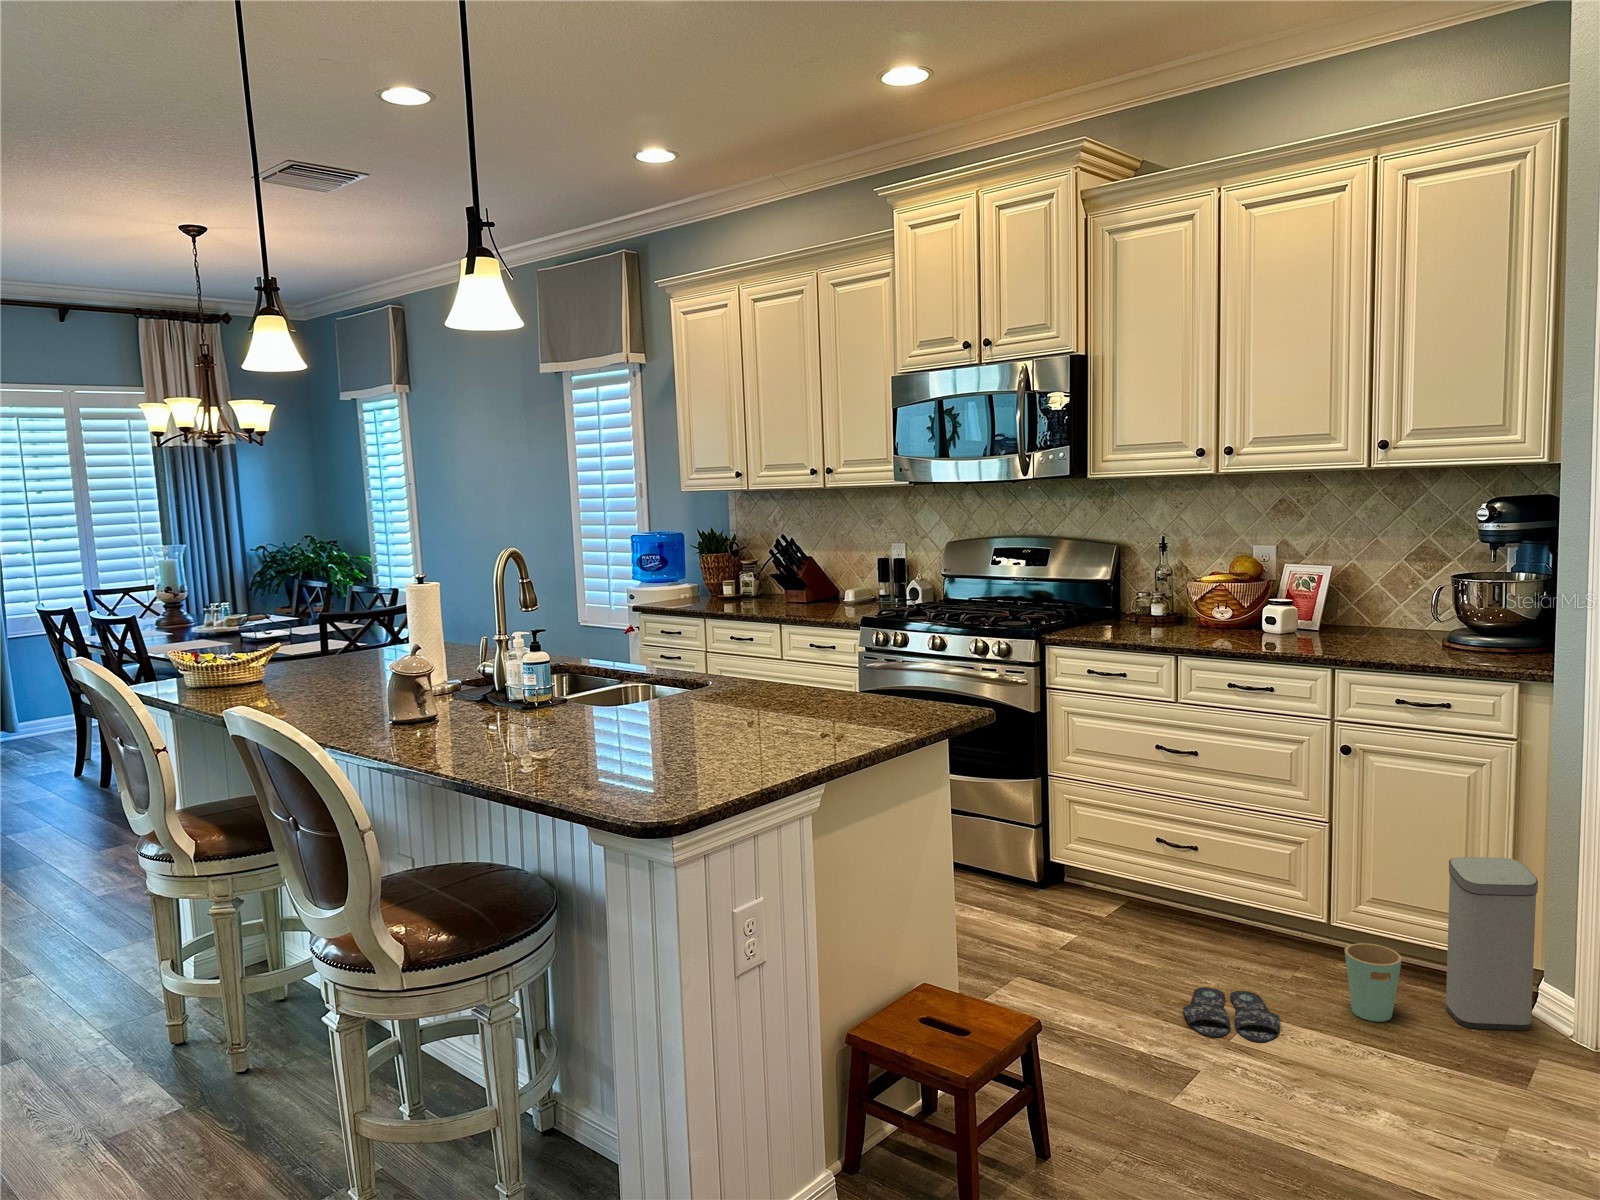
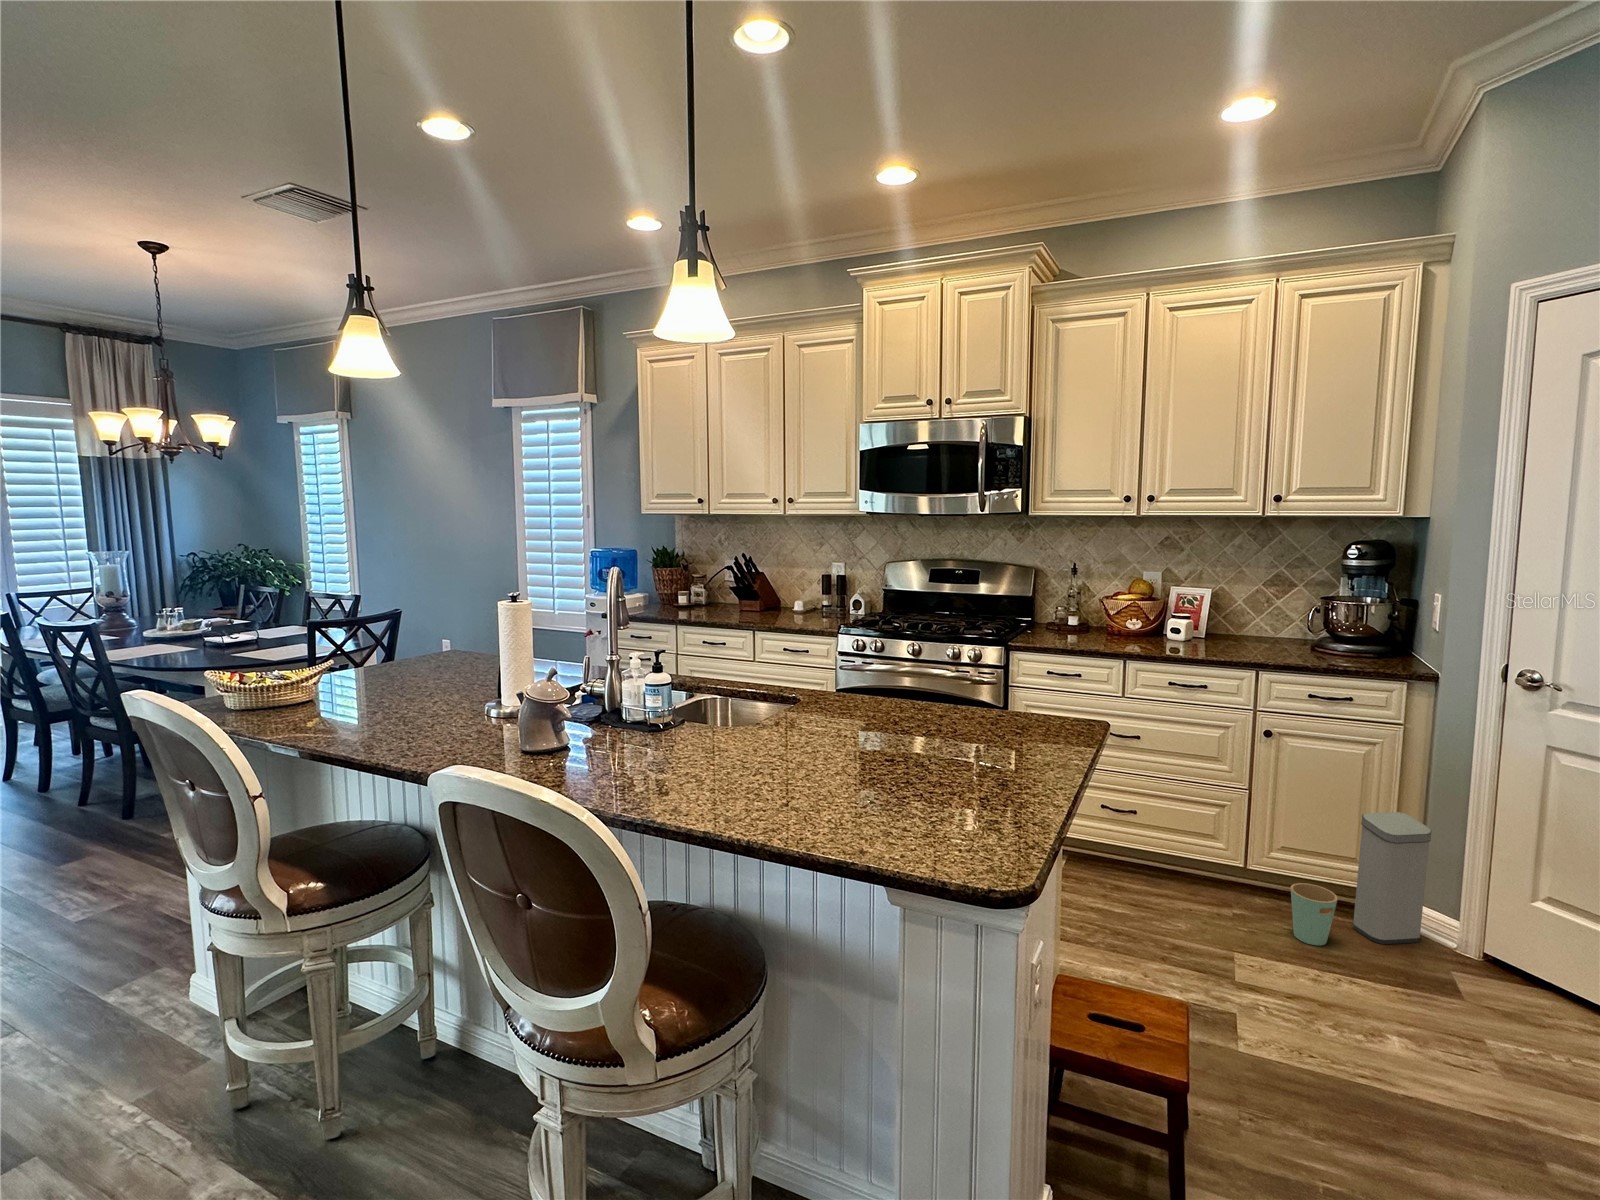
slippers: present [1183,987,1280,1042] -> none [1176,927,1265,975]

